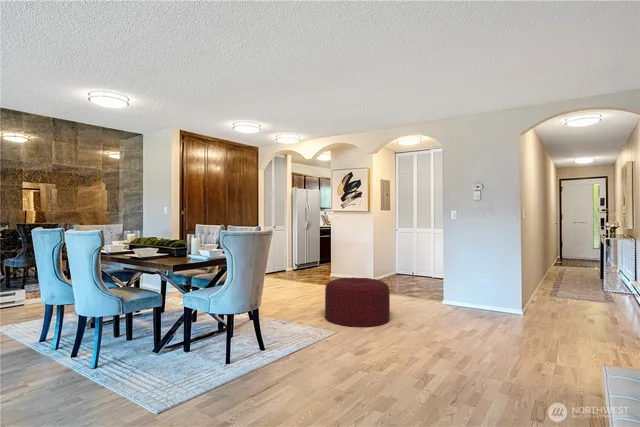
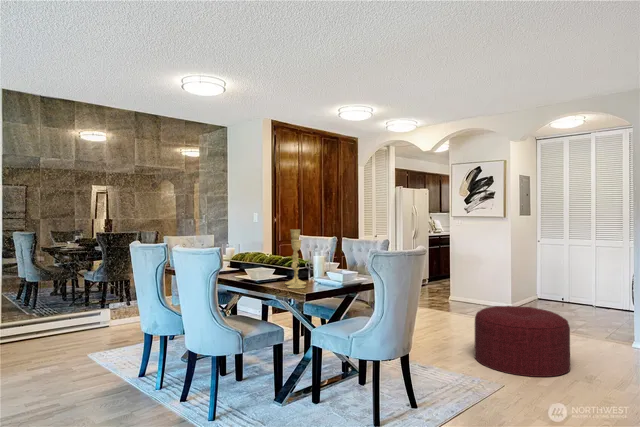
candlestick: none [162,218,181,263] -> present [285,230,306,289]

